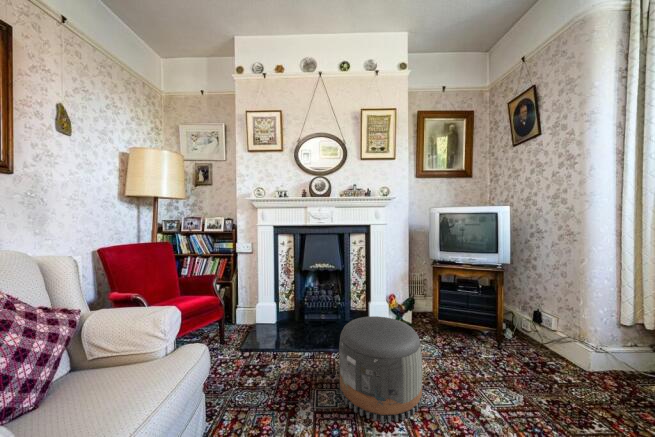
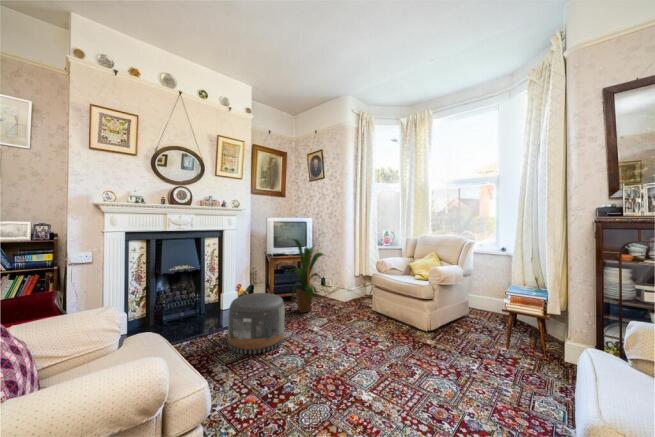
house plant: none [450,240,546,368] -> present [287,239,325,313]

